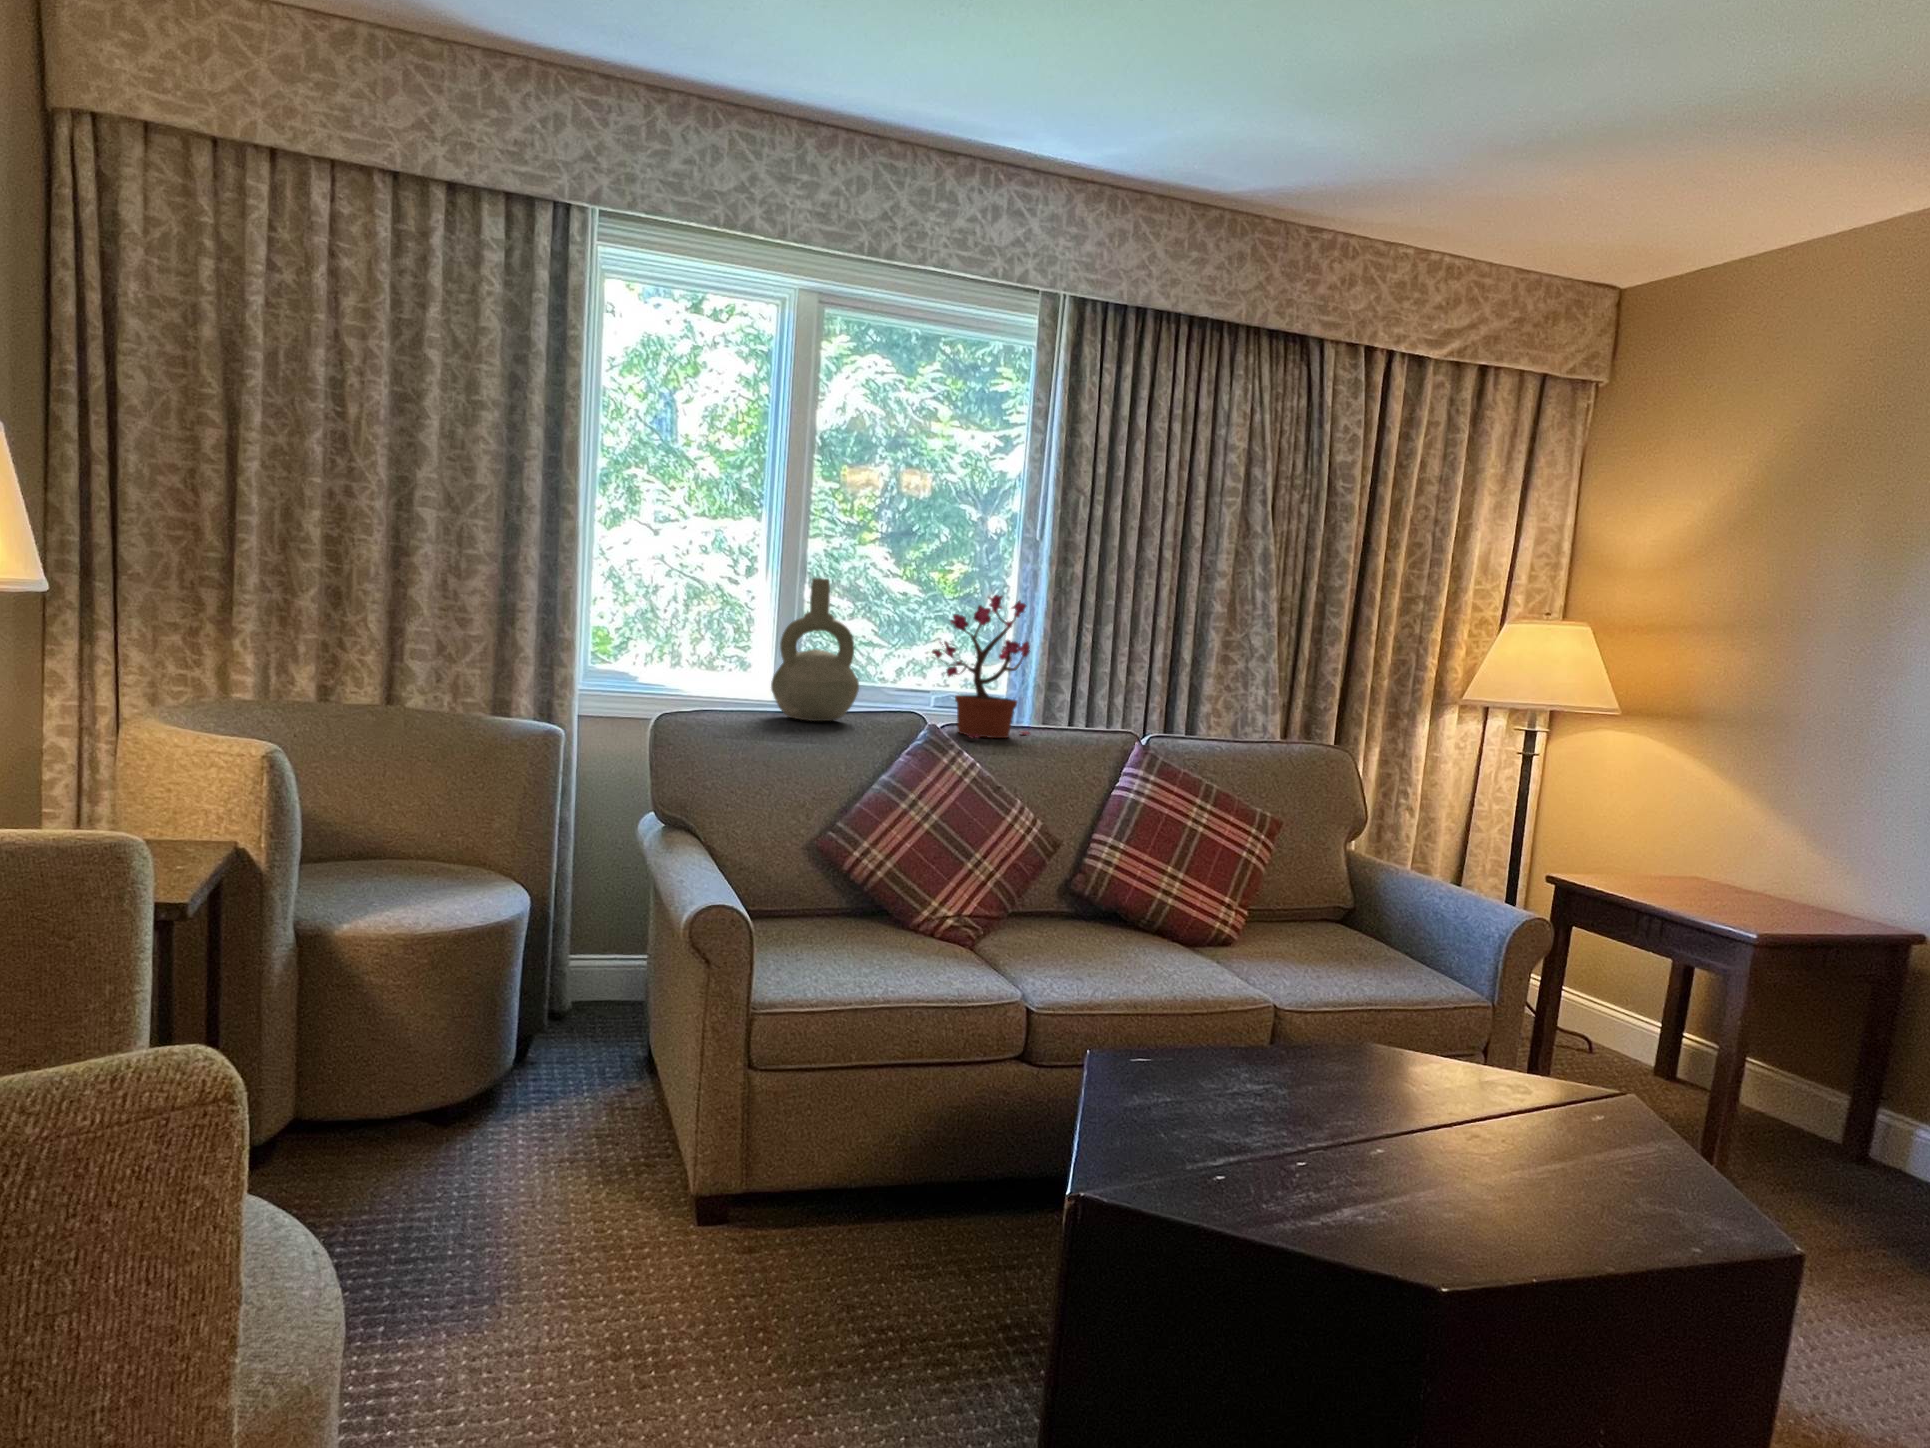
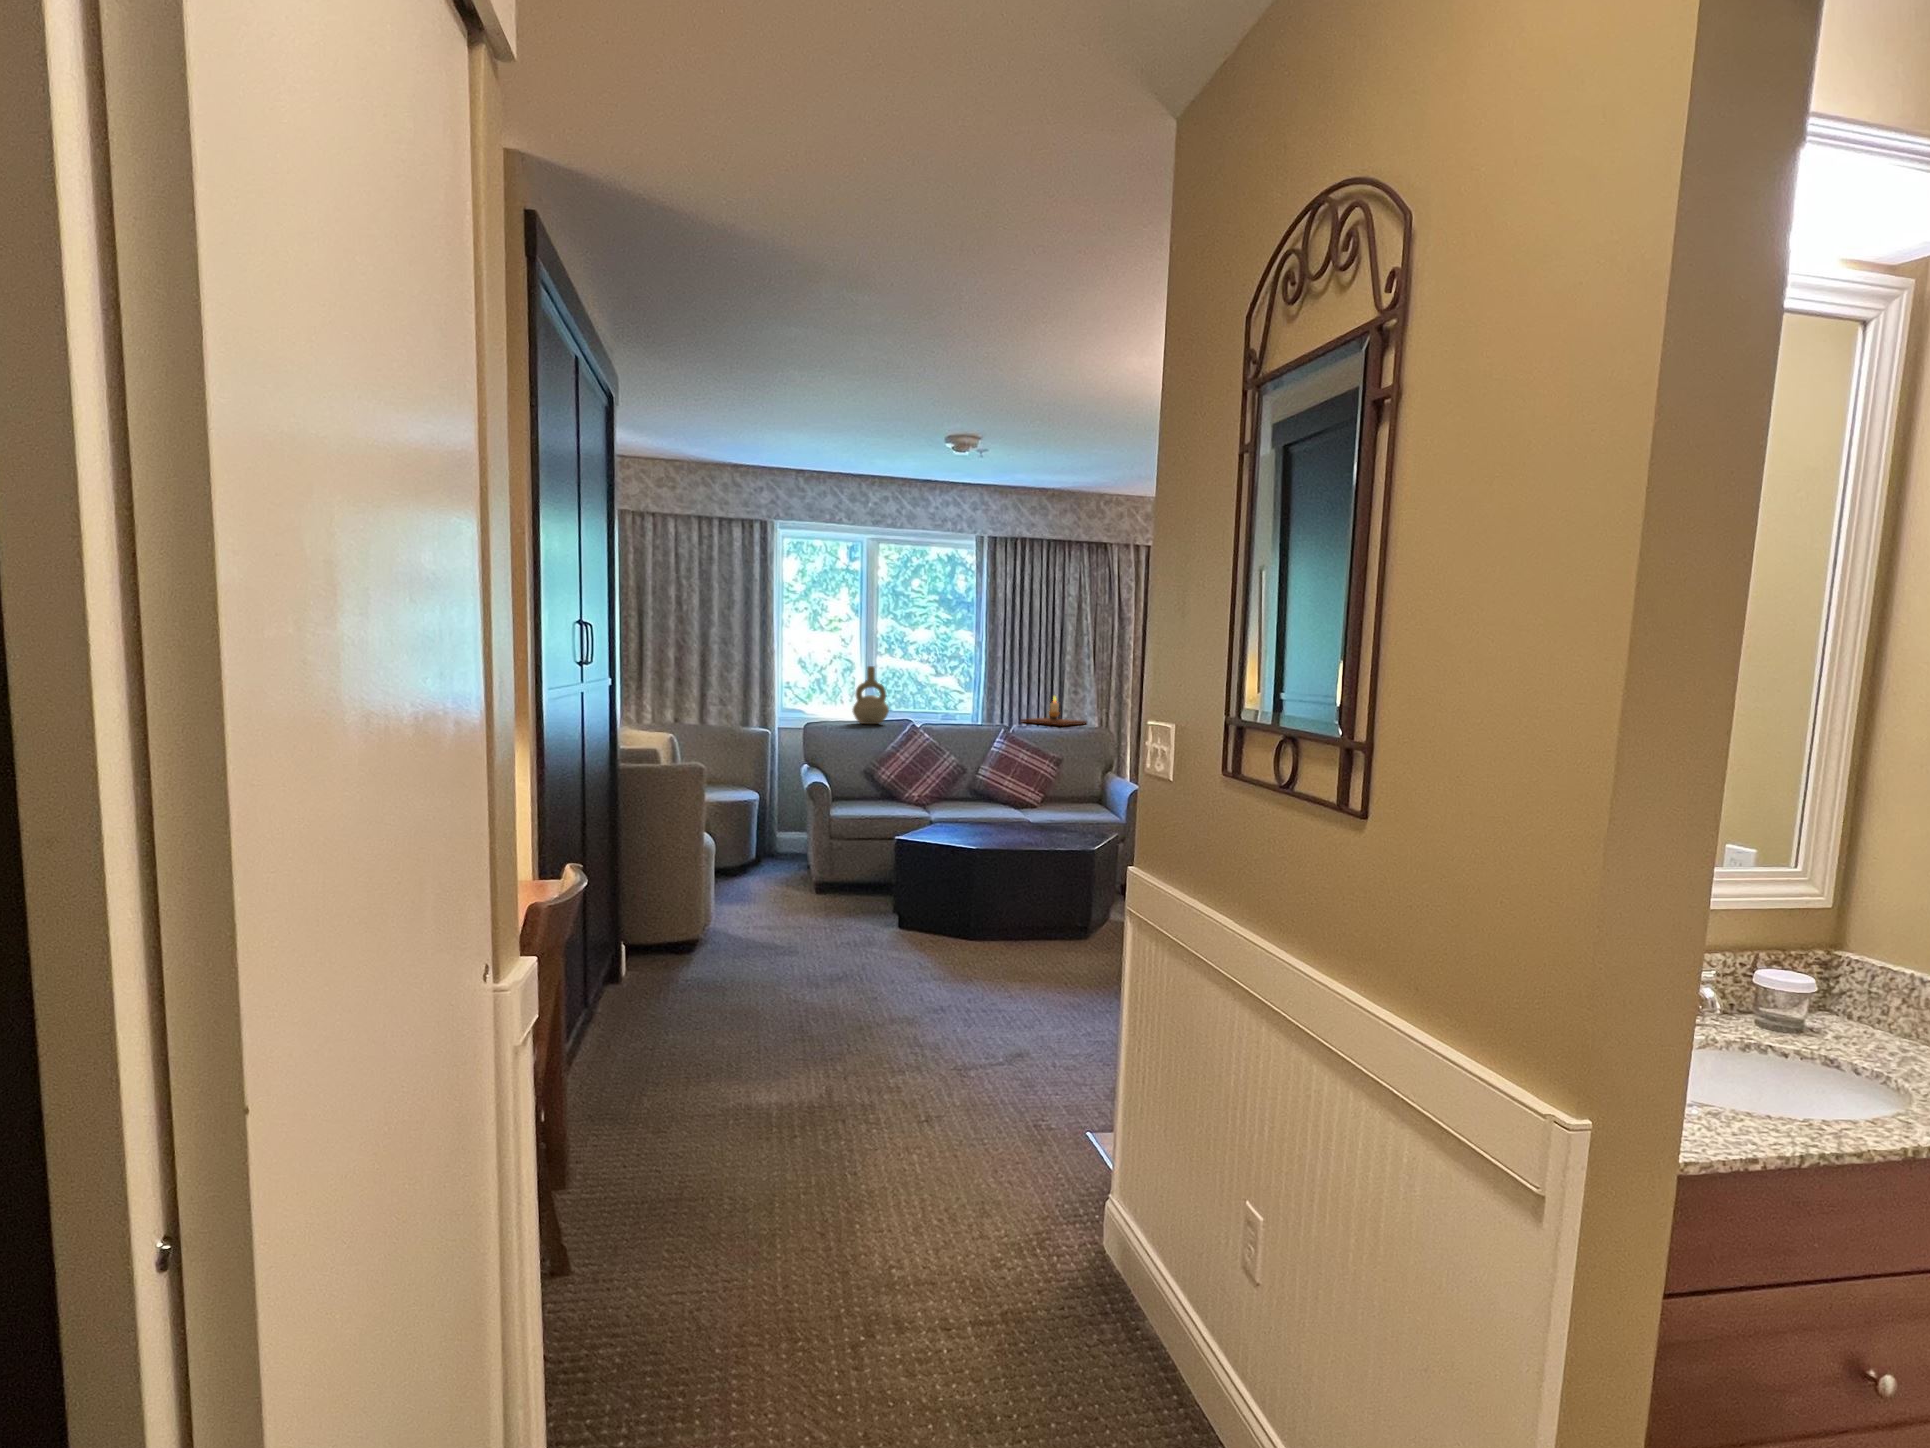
potted plant: present [932,595,1030,738] -> none [917,669,963,729]
candle: none [1115,665,1246,733] -> present [1020,697,1087,726]

